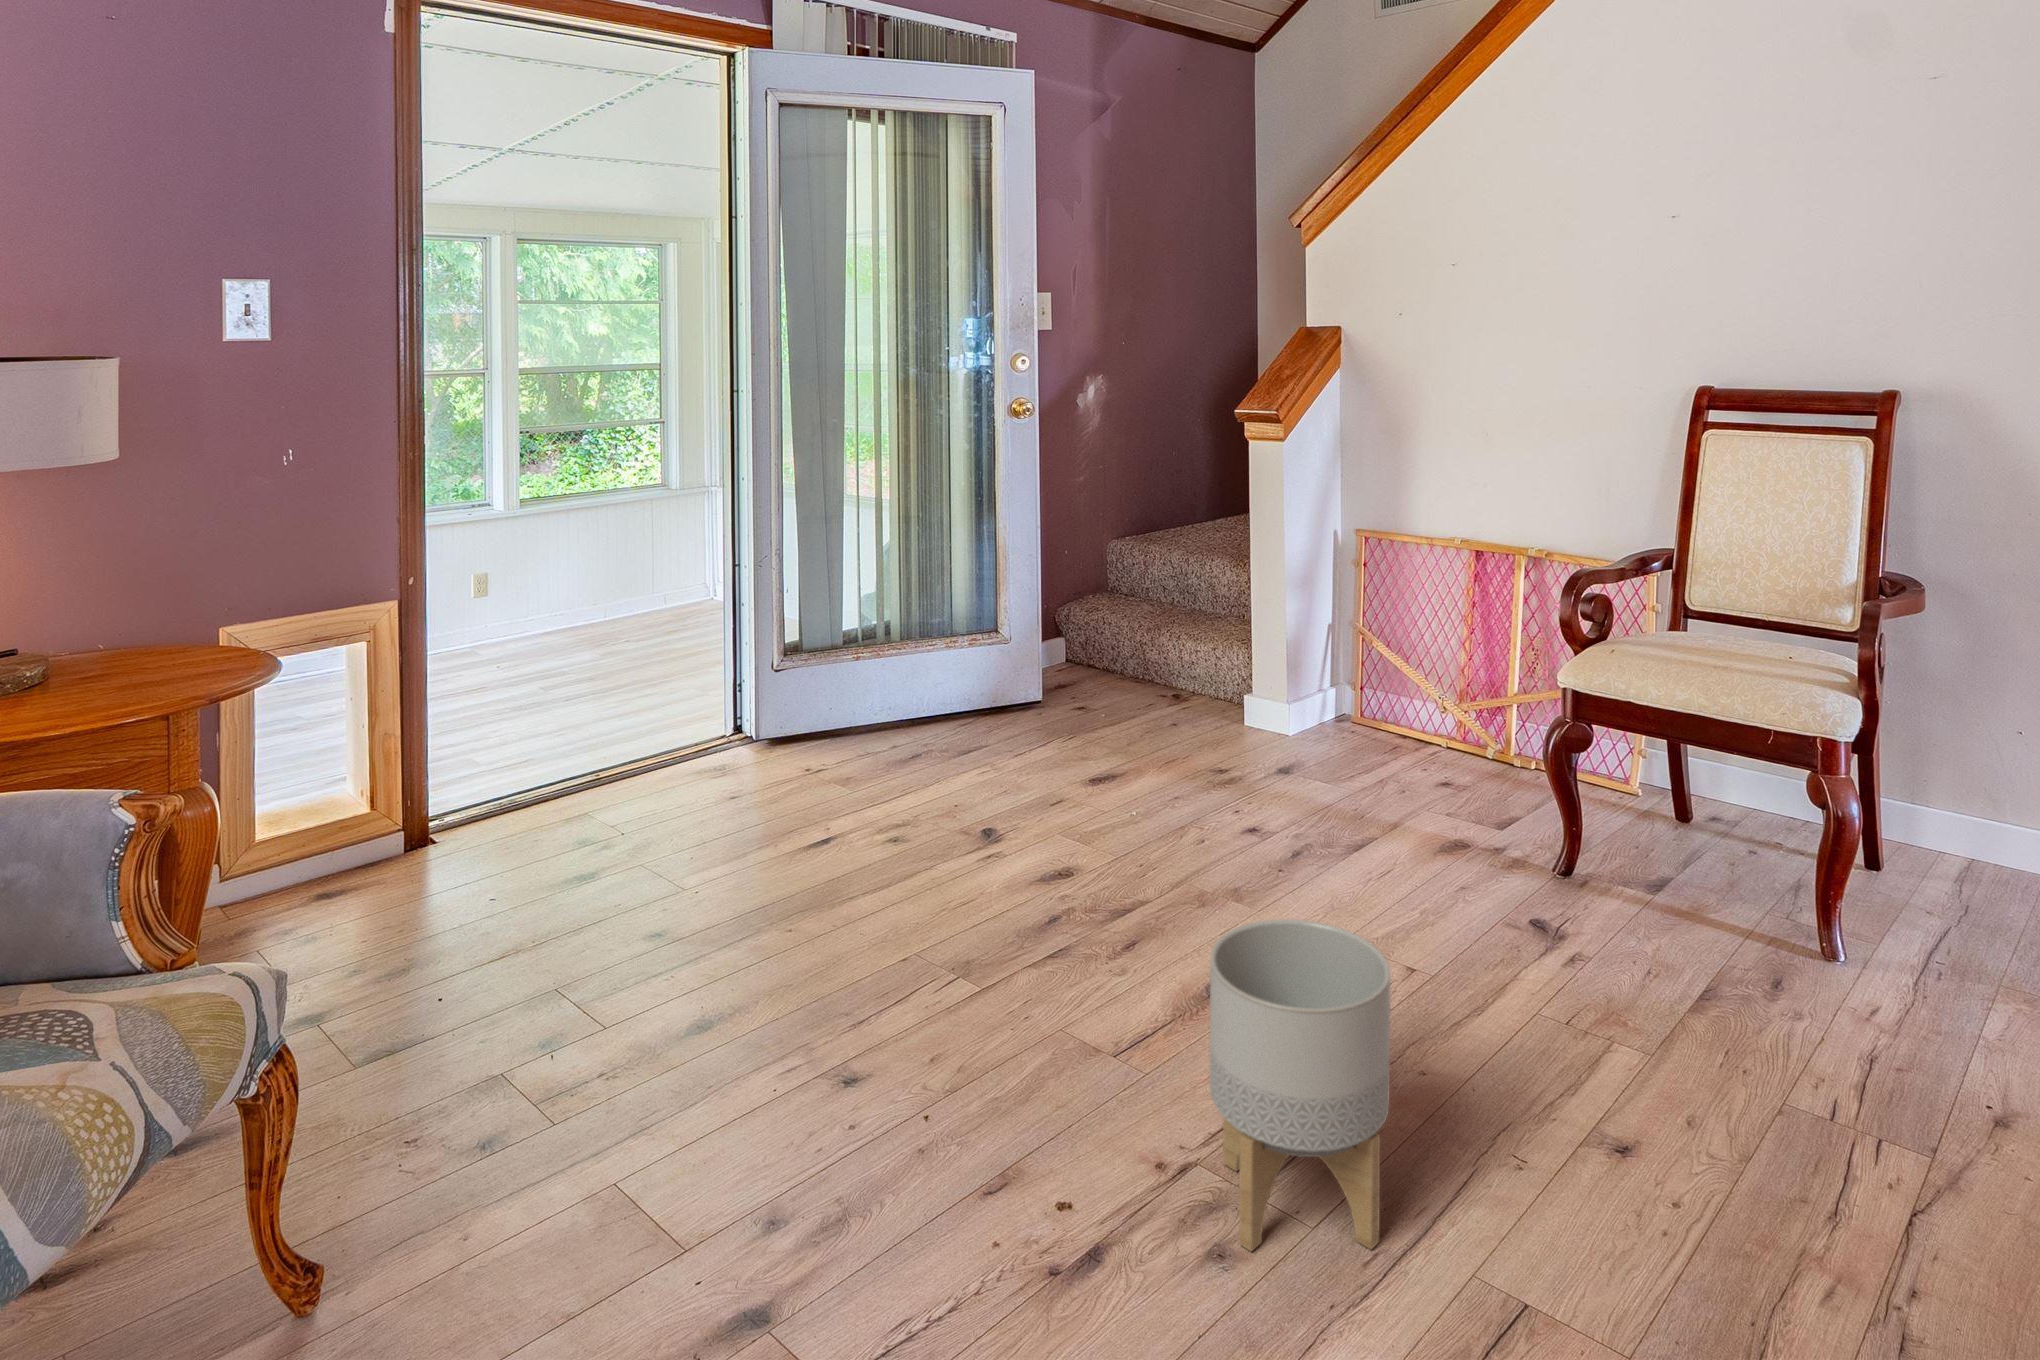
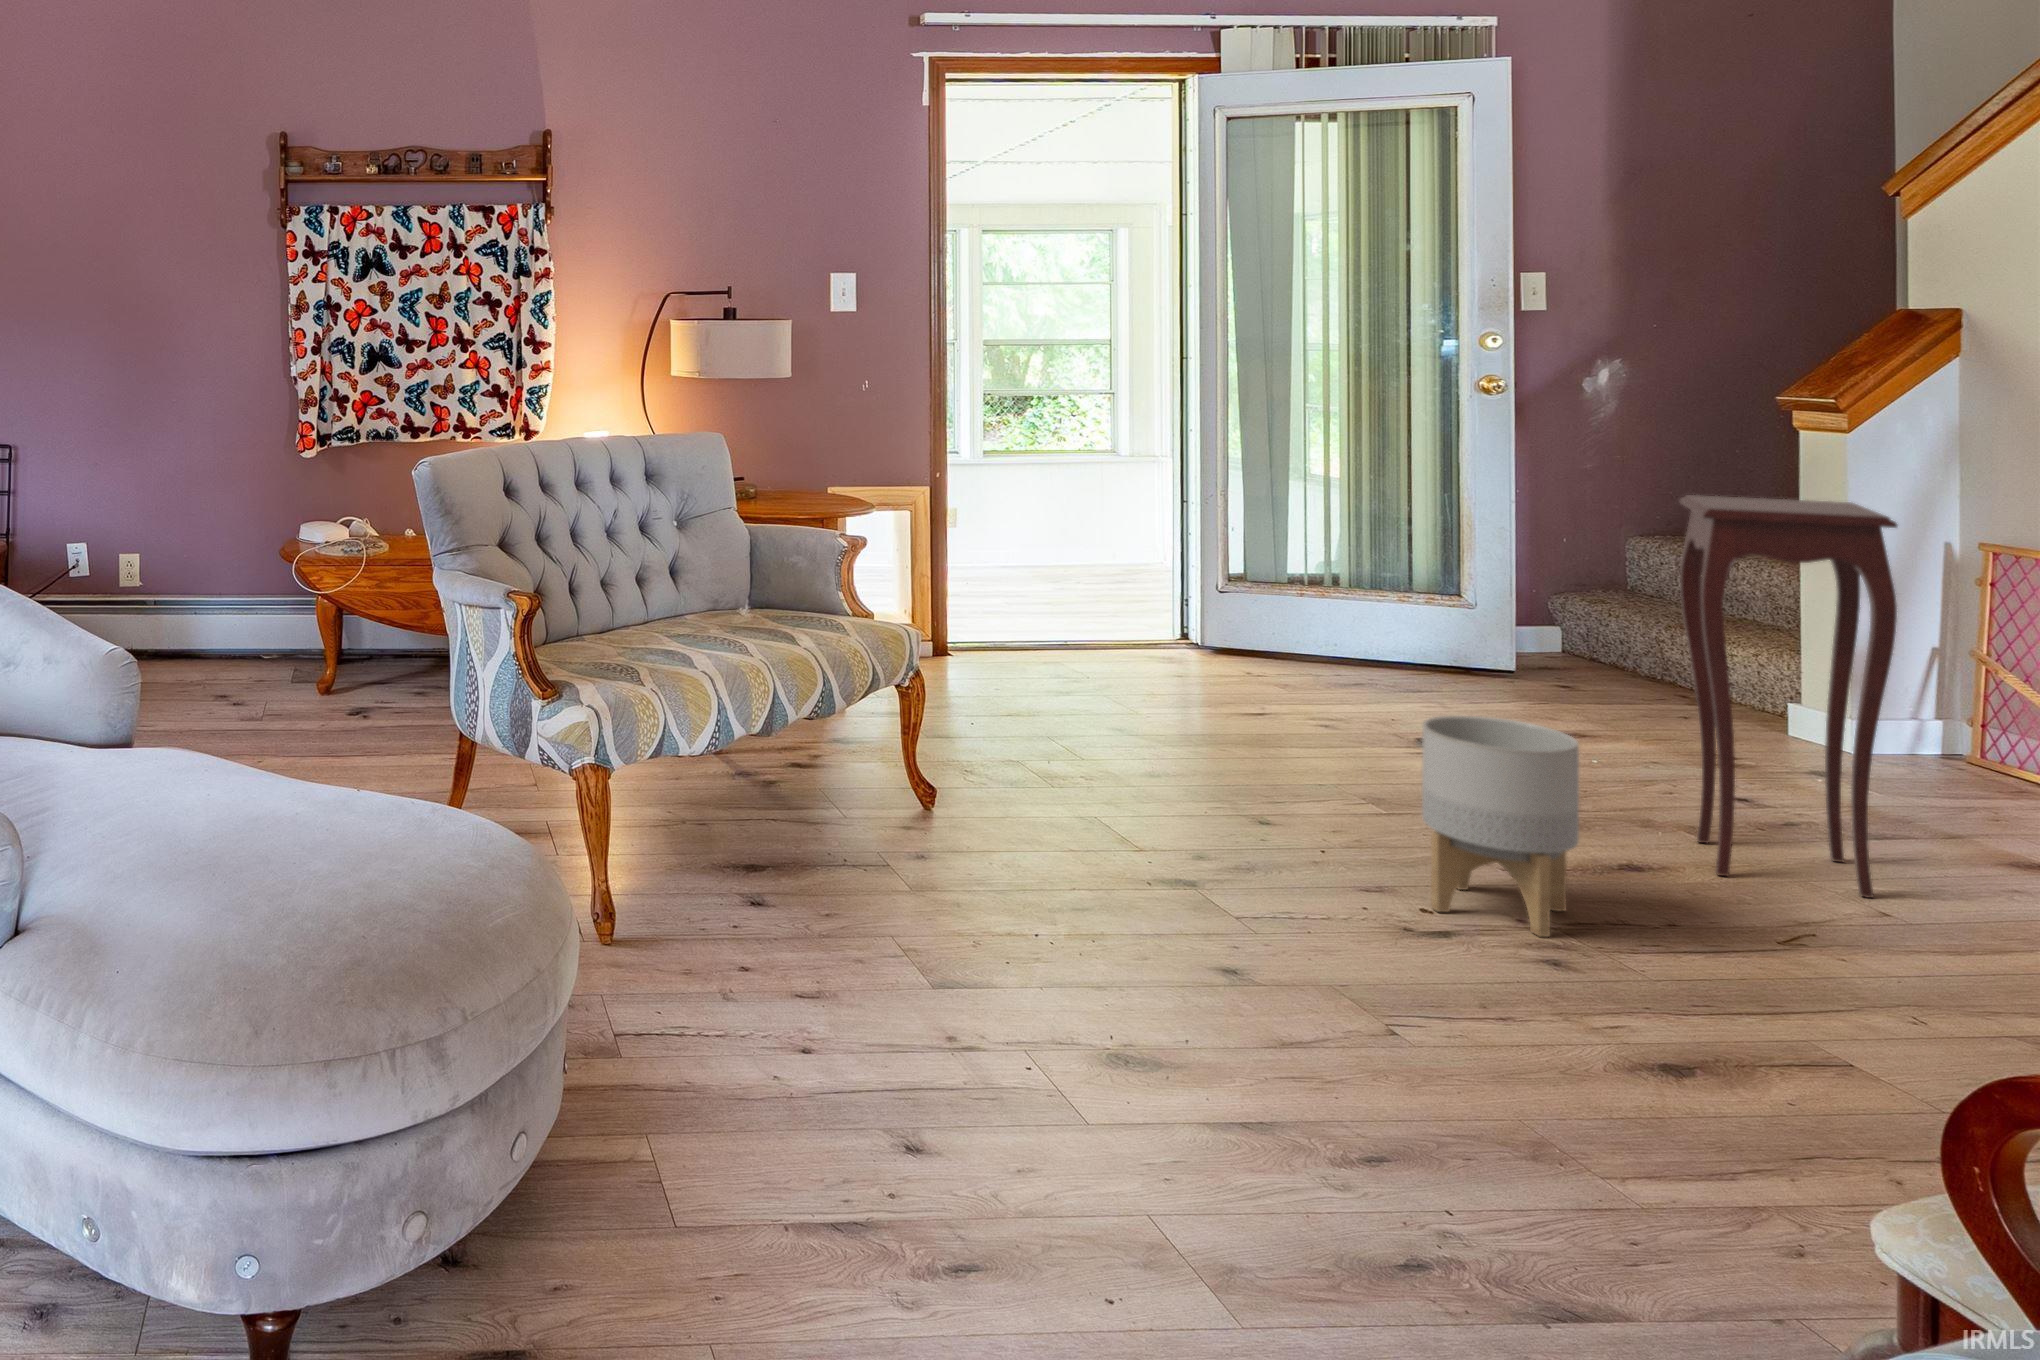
side table: none [1325,555,1541,1001] -> present [1680,495,1897,898]

